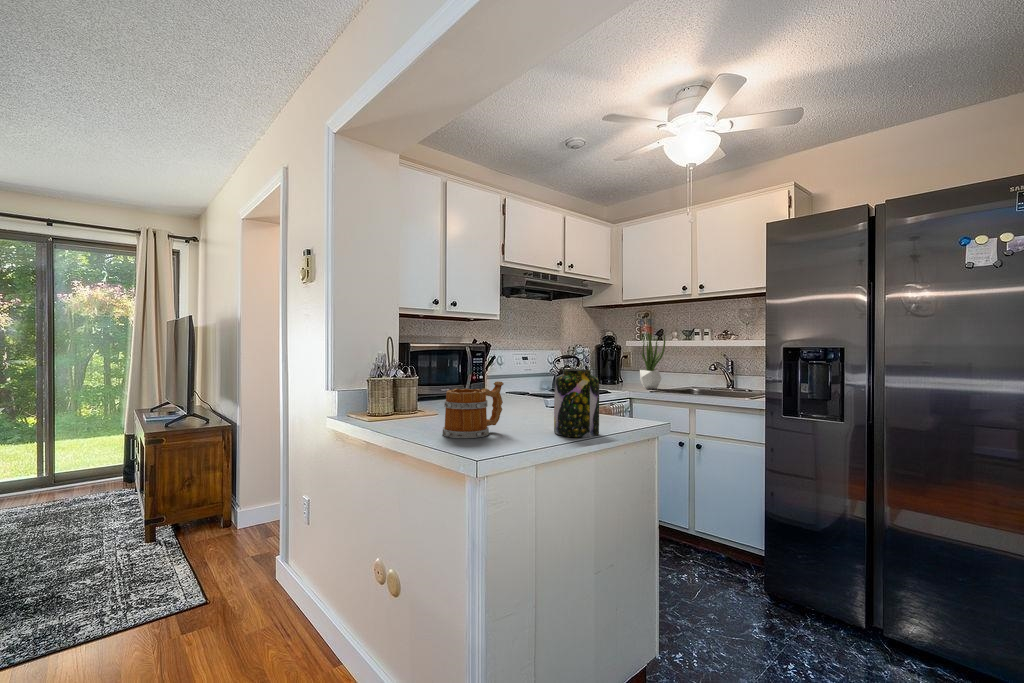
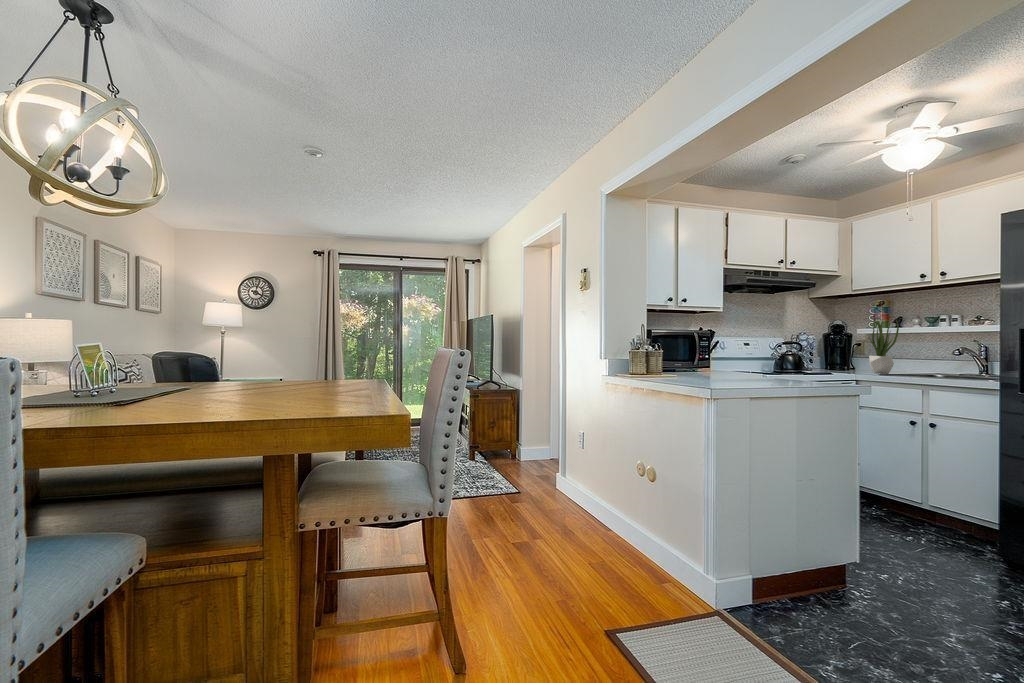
jar: present [554,369,599,438] -> none [767,341,802,385]
mug: present [443,381,504,438] -> none [687,349,730,382]

